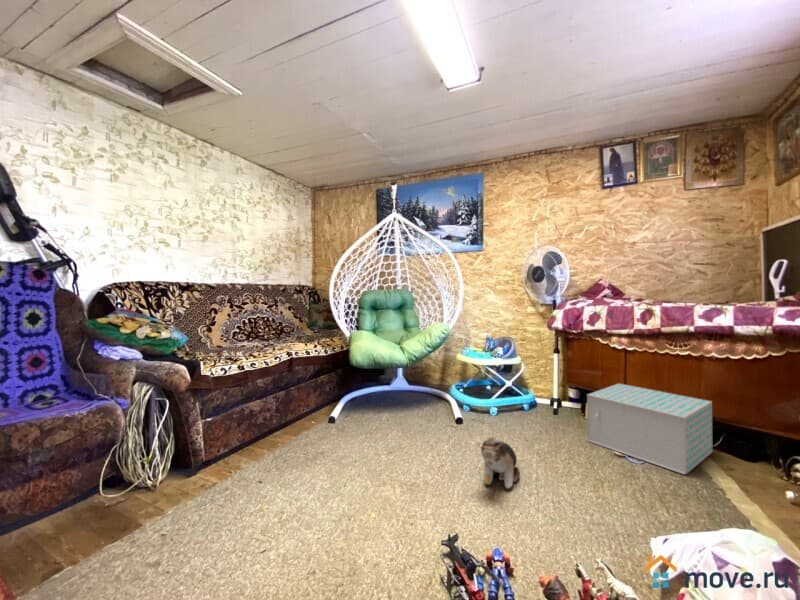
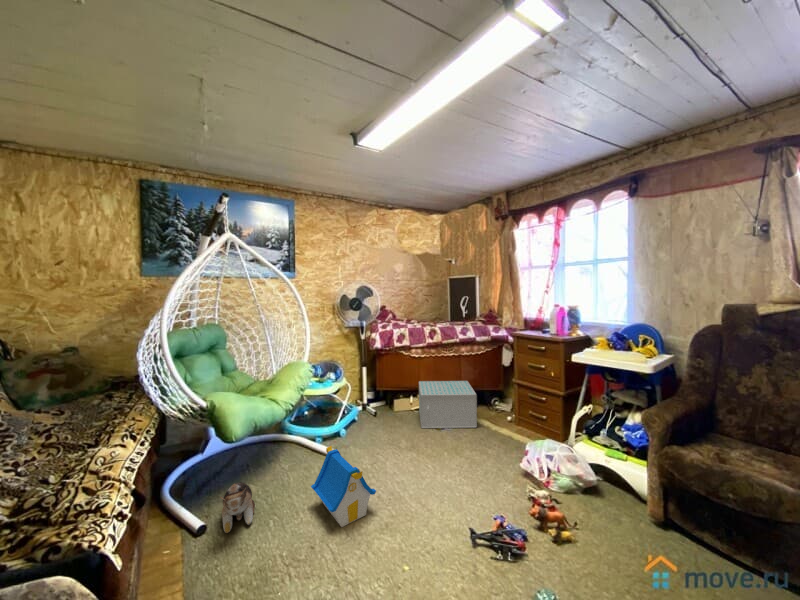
toy house: none [377,399,434,468] -> present [311,446,376,527]
plush toy: present [477,437,520,489] -> present [220,482,255,533]

